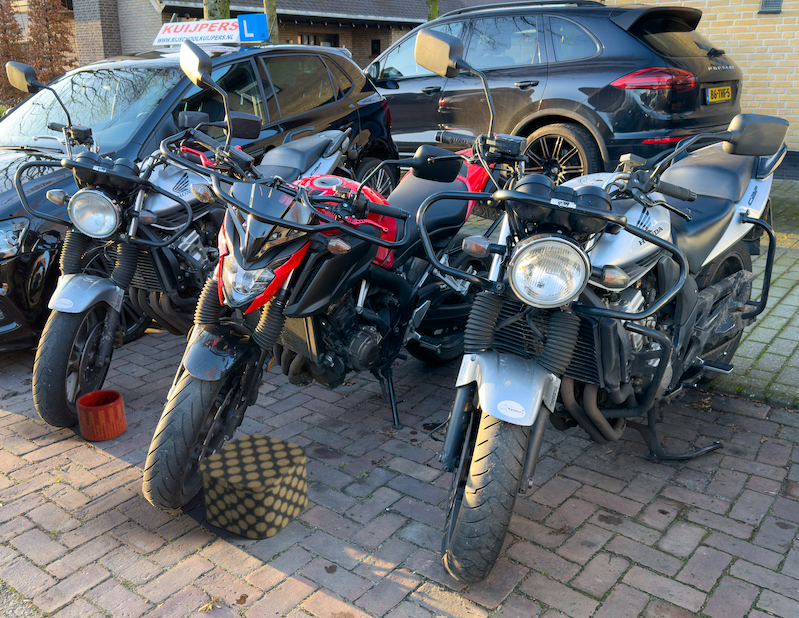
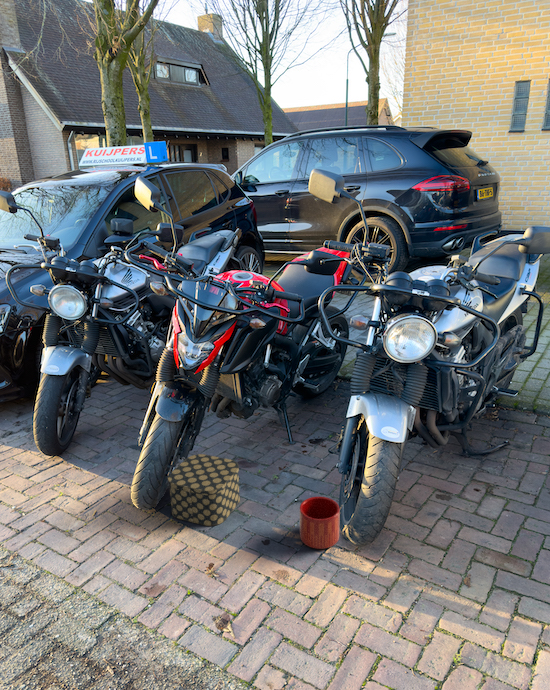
planter: present [76,389,127,441] -> present [300,497,340,549]

